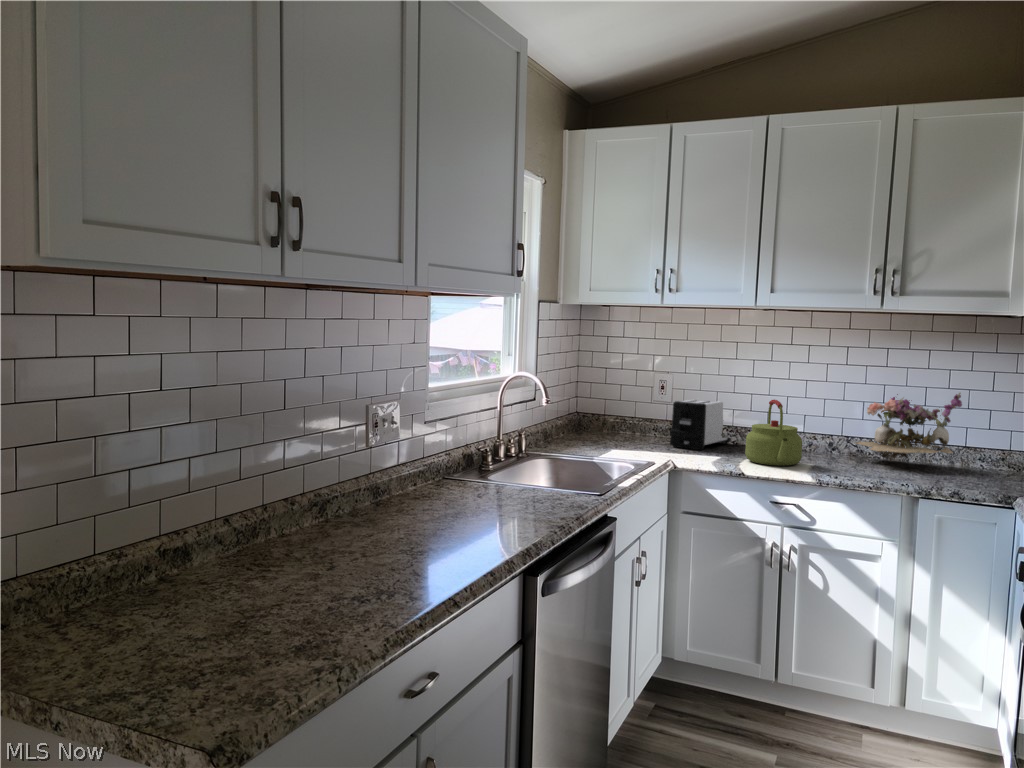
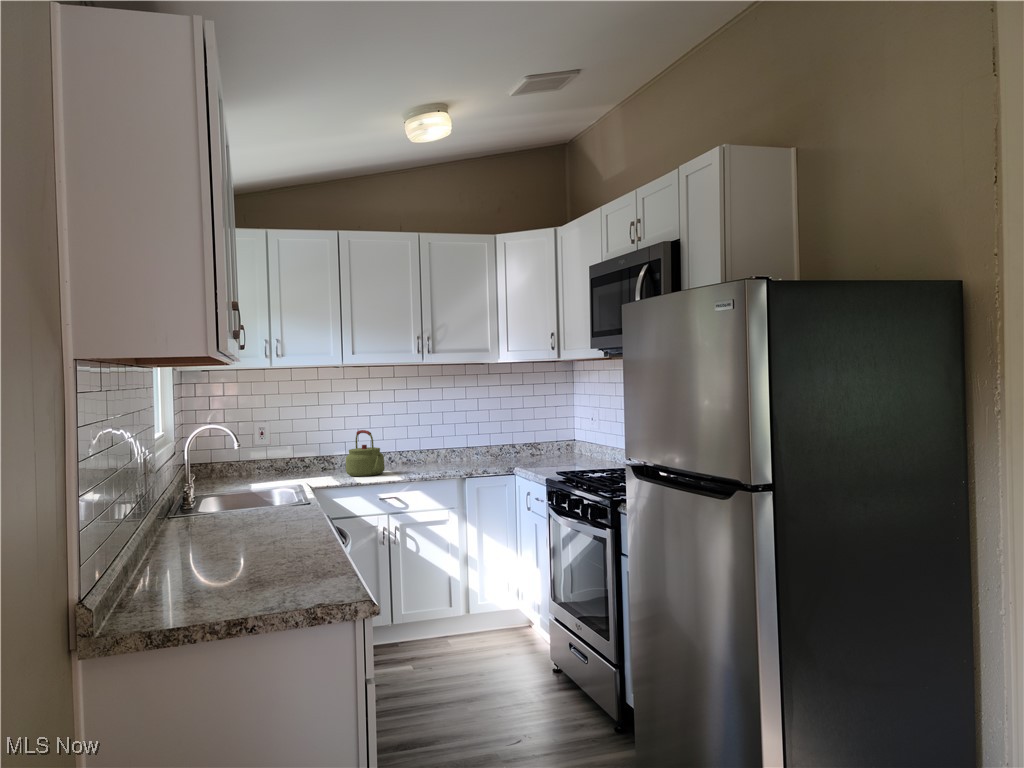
flower arrangement: present [856,393,962,462] -> none [405,413,466,464]
toaster: present [670,400,731,450] -> none [278,437,315,478]

